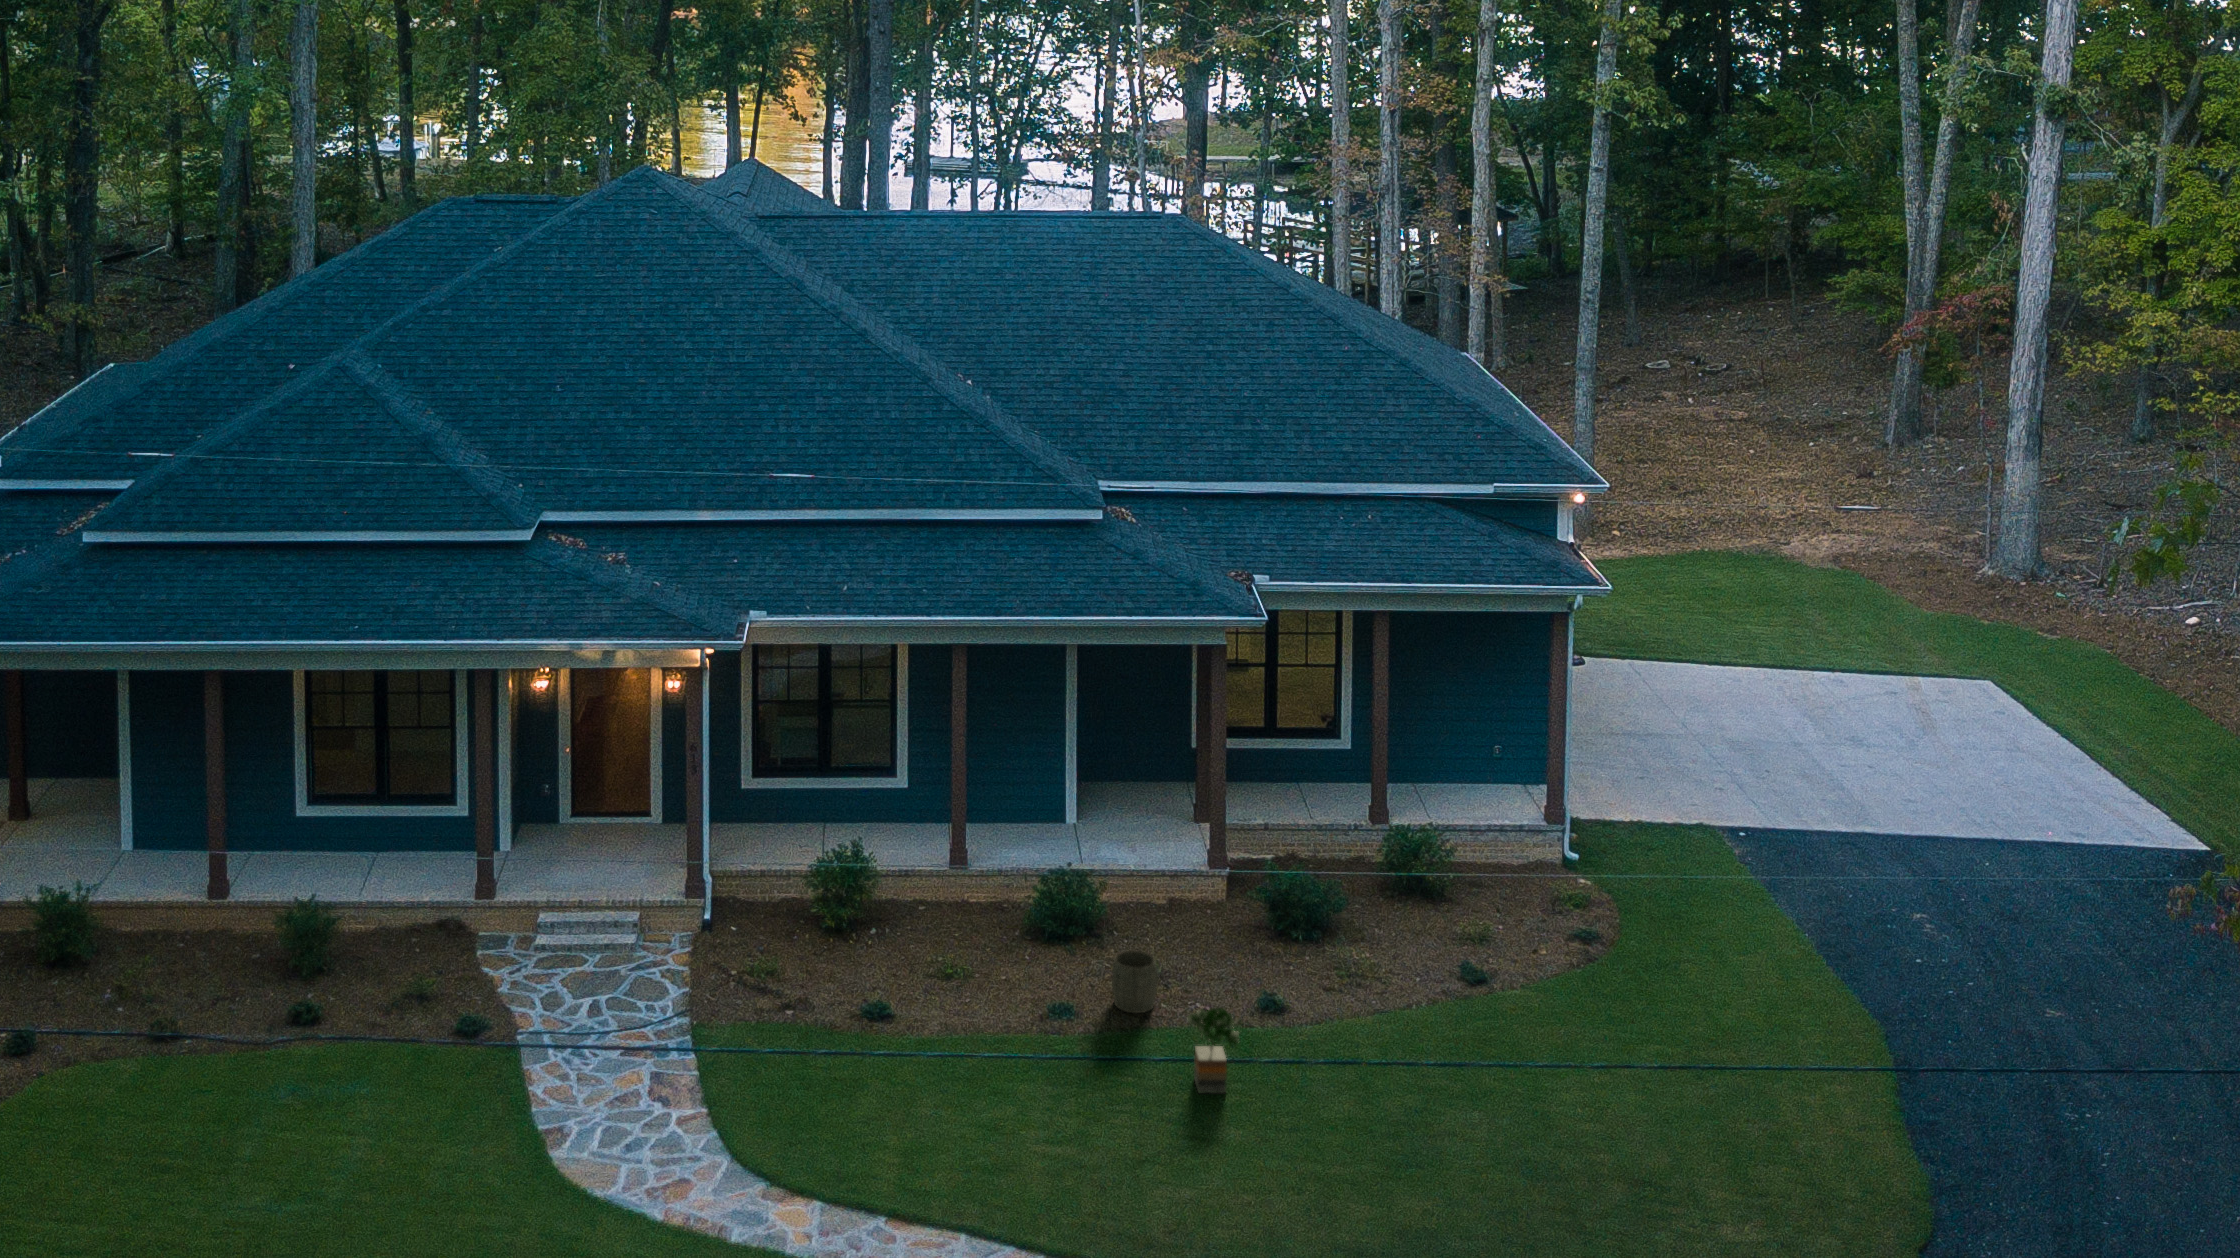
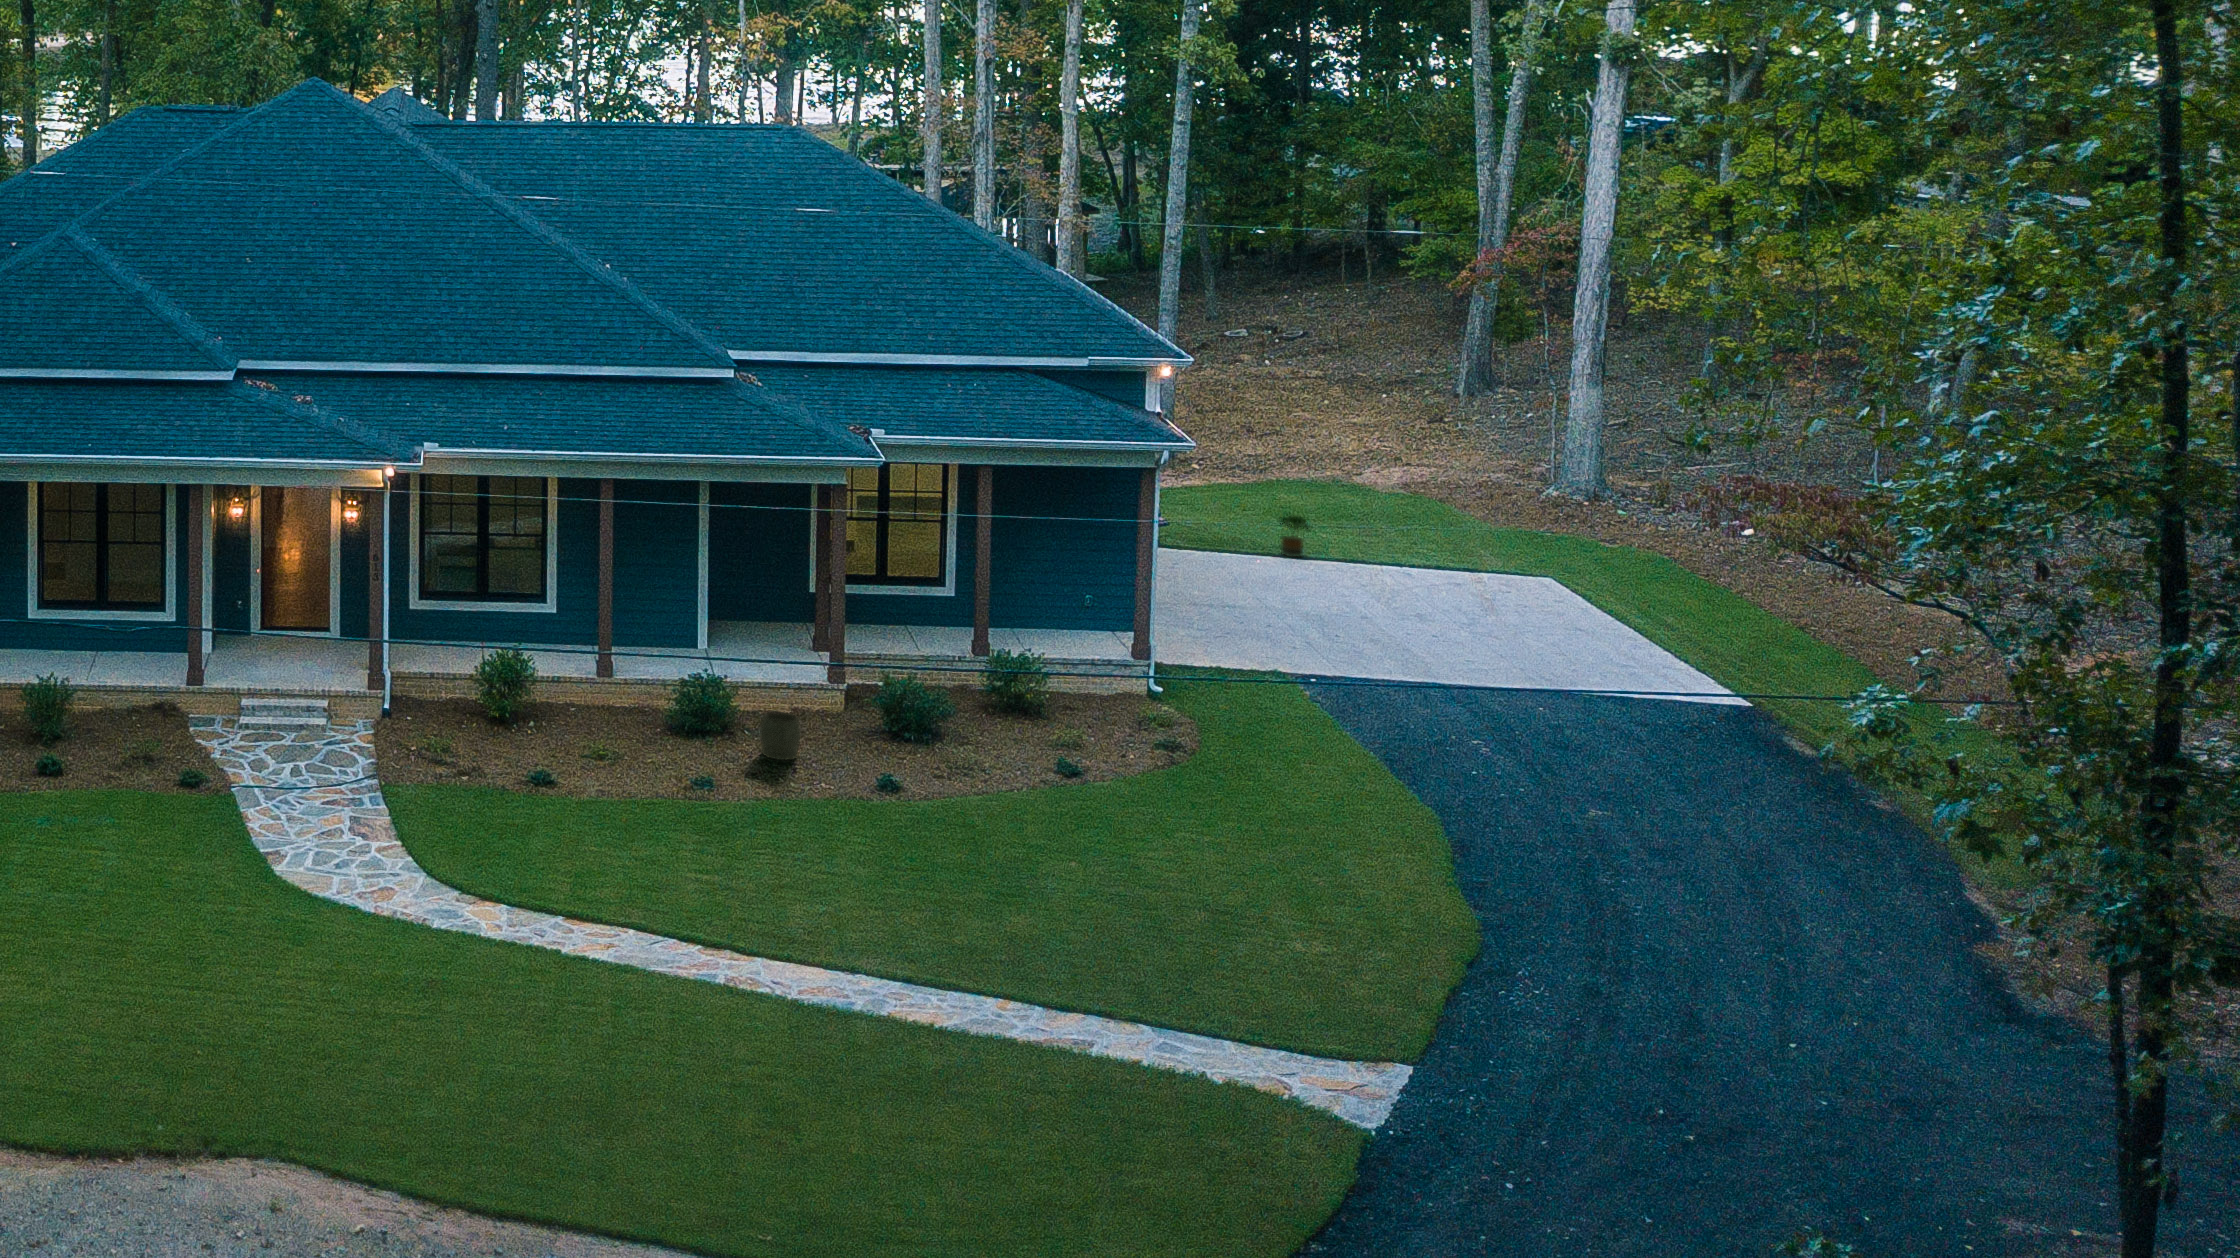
potted tree: present [1188,1008,1239,1093] -> present [1279,515,1309,557]

